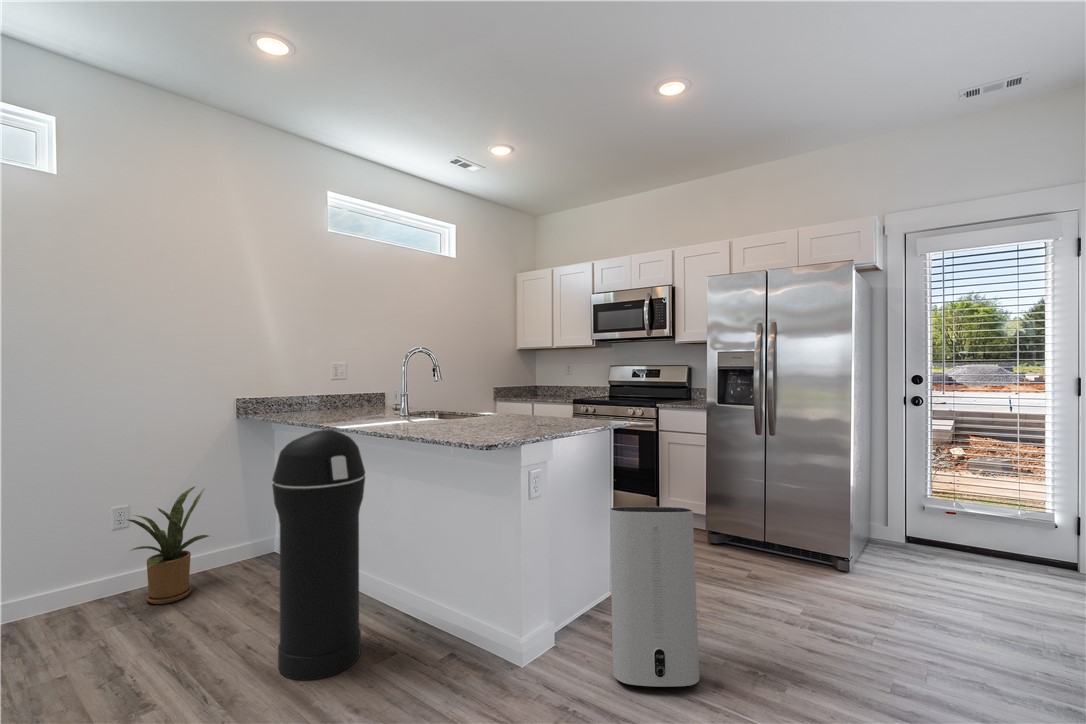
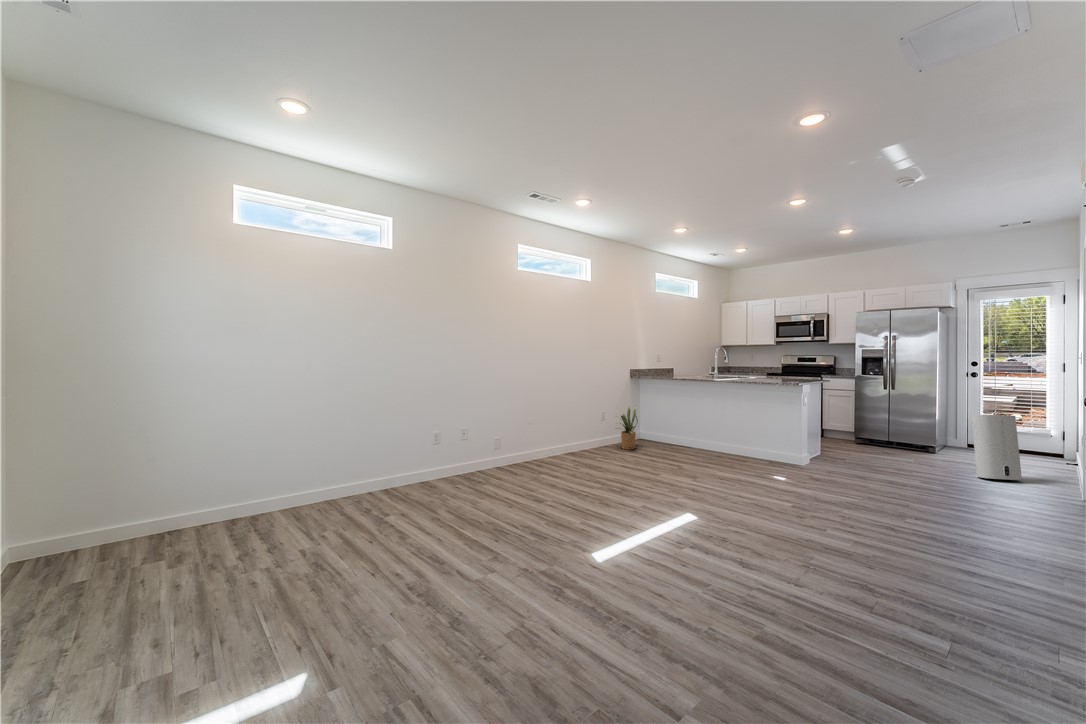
trash can: present [272,430,365,680] -> none [705,381,739,467]
air purifier: present [610,507,699,687] -> present [971,415,1022,480]

